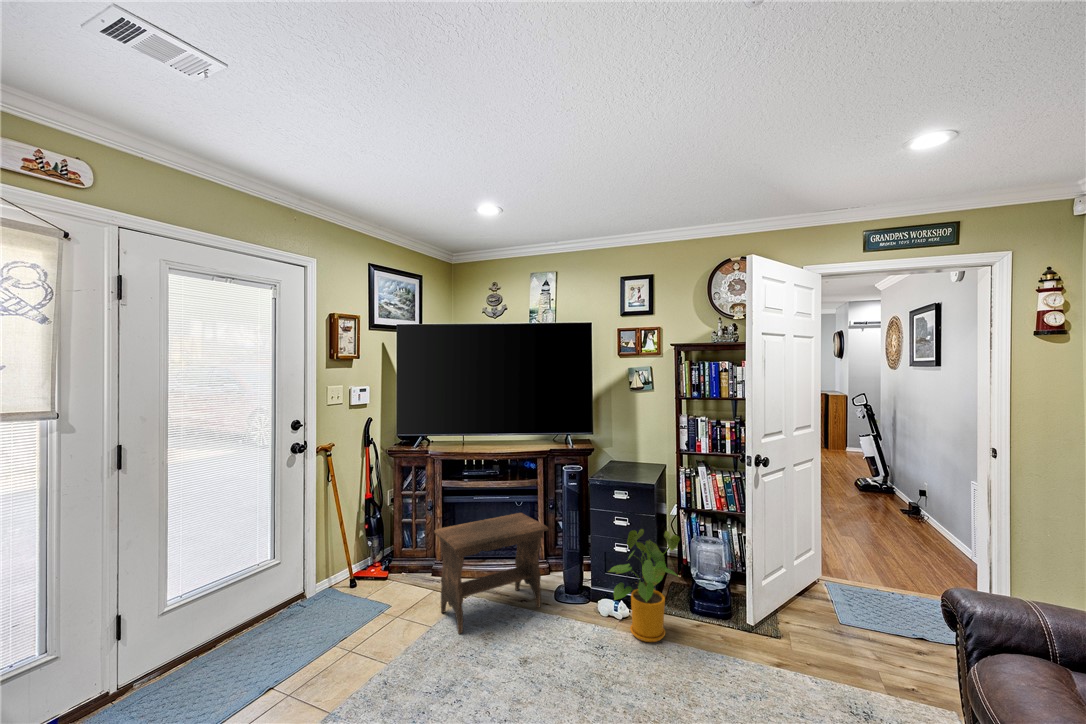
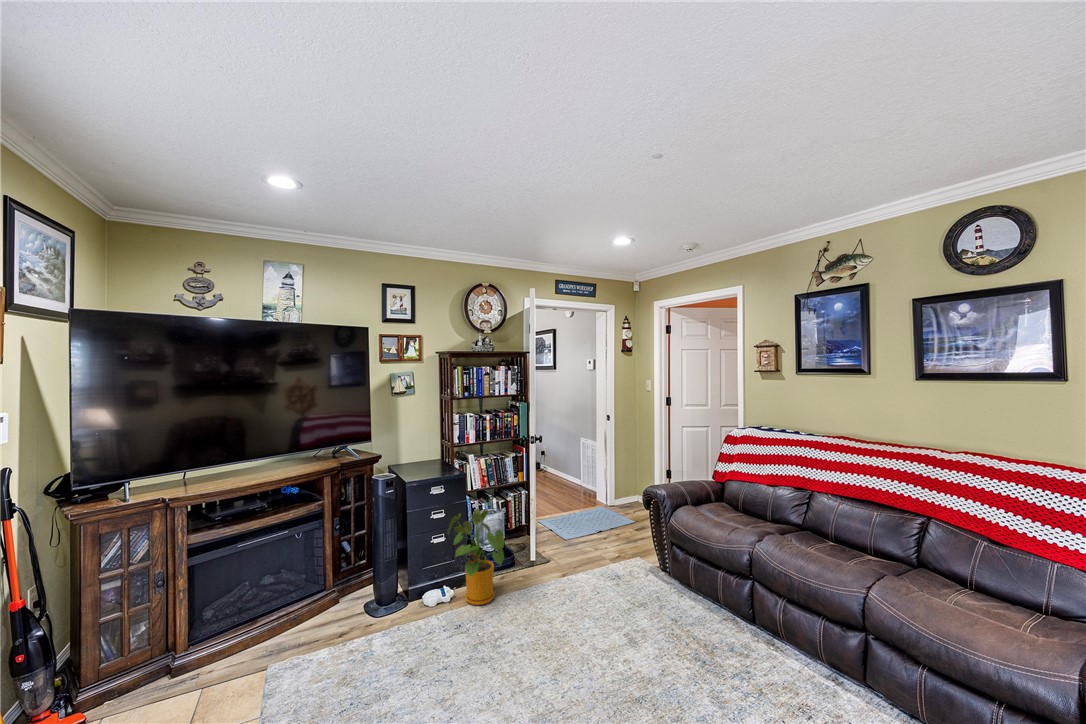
footstool: present [434,513,549,634] -> none [244,538,378,699]

